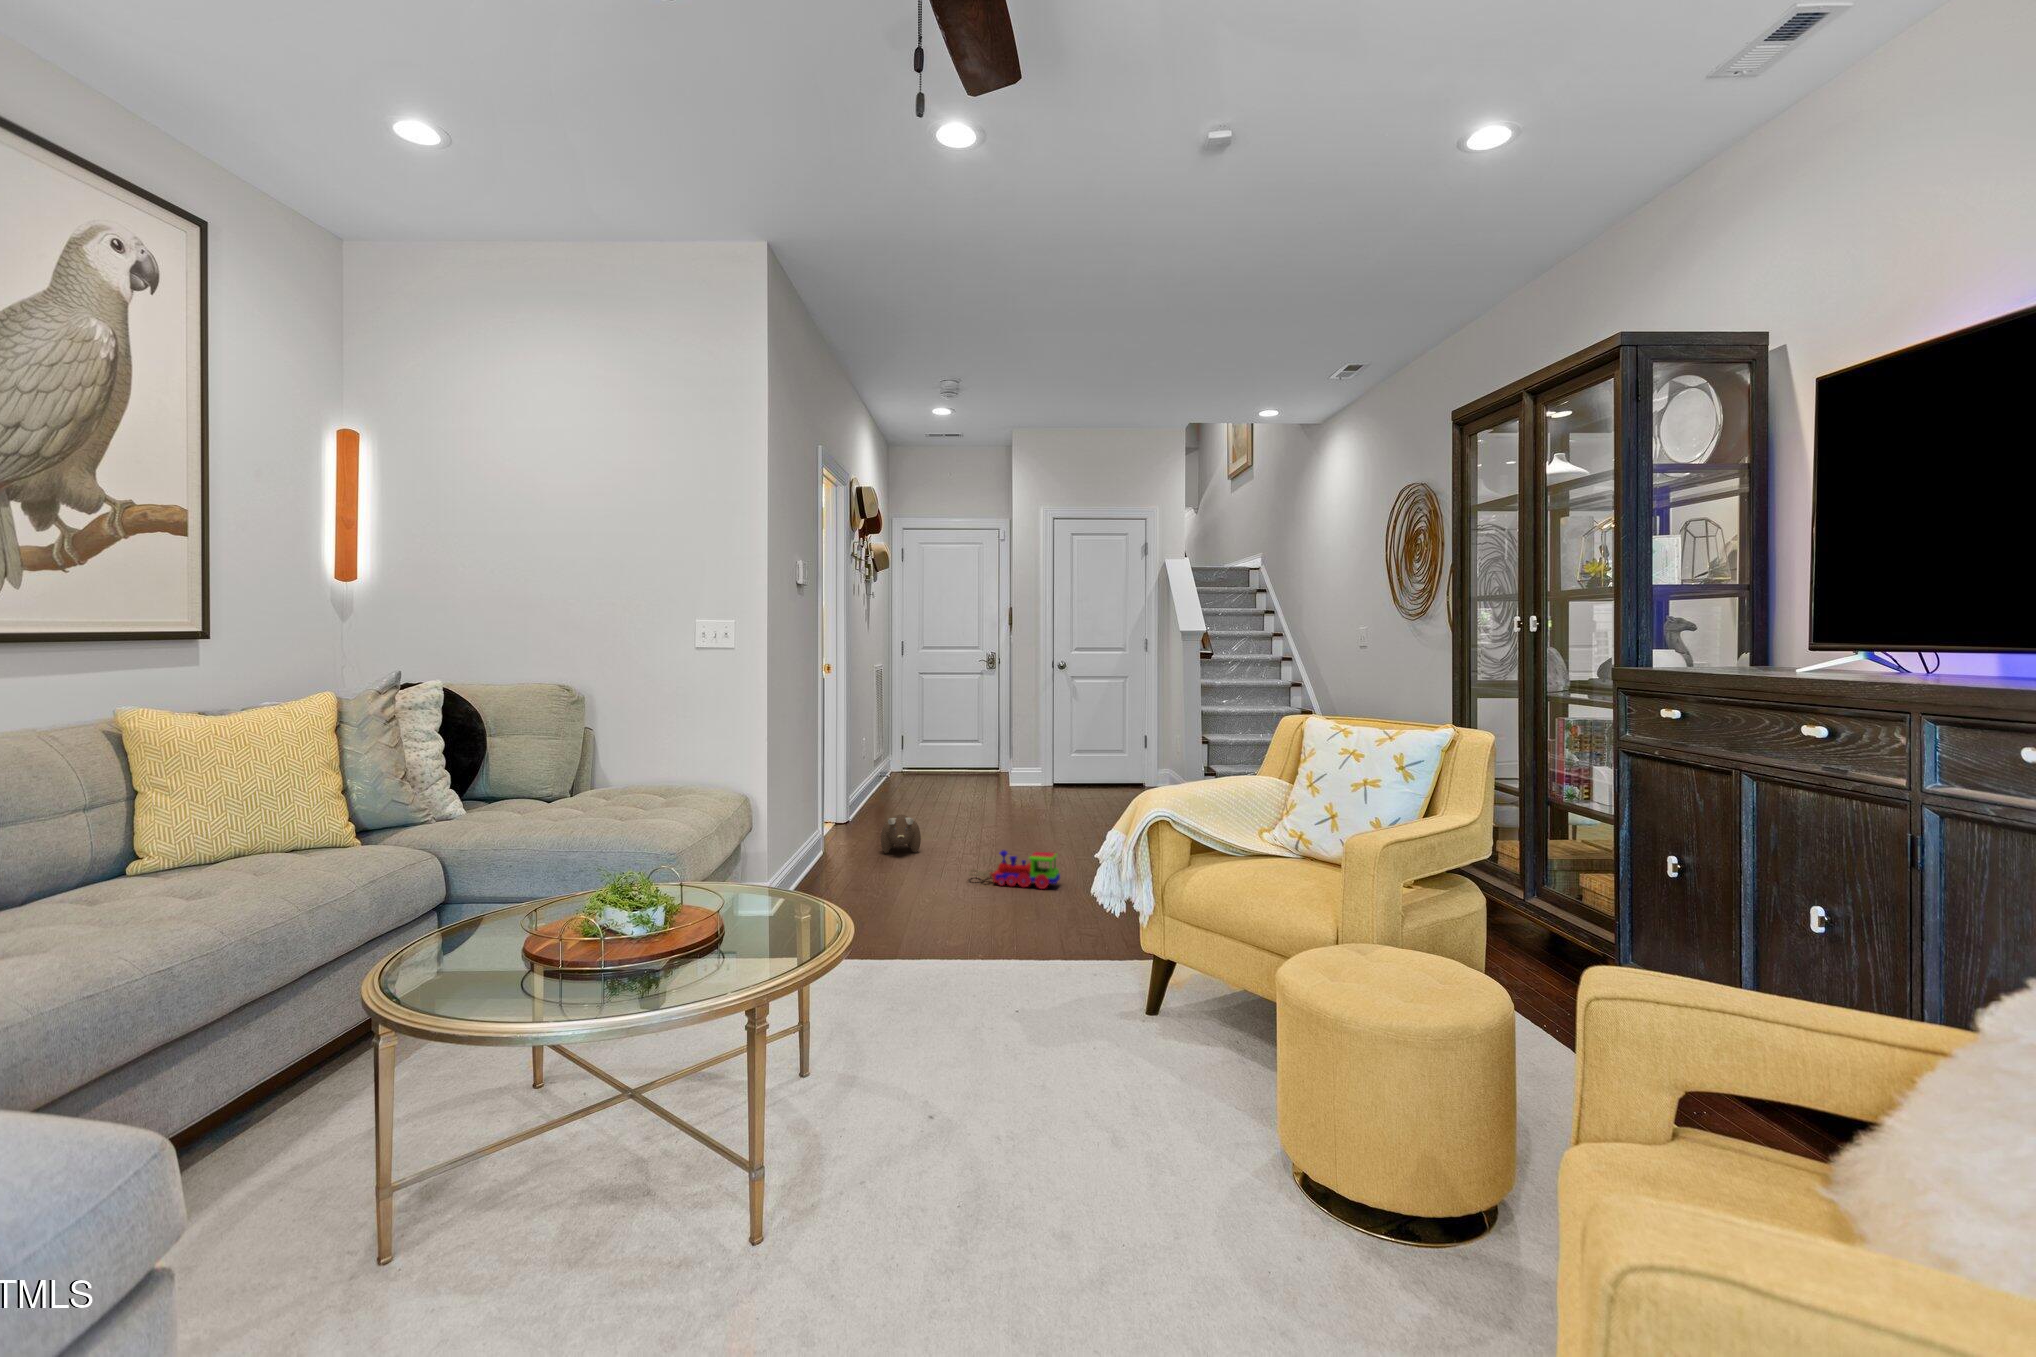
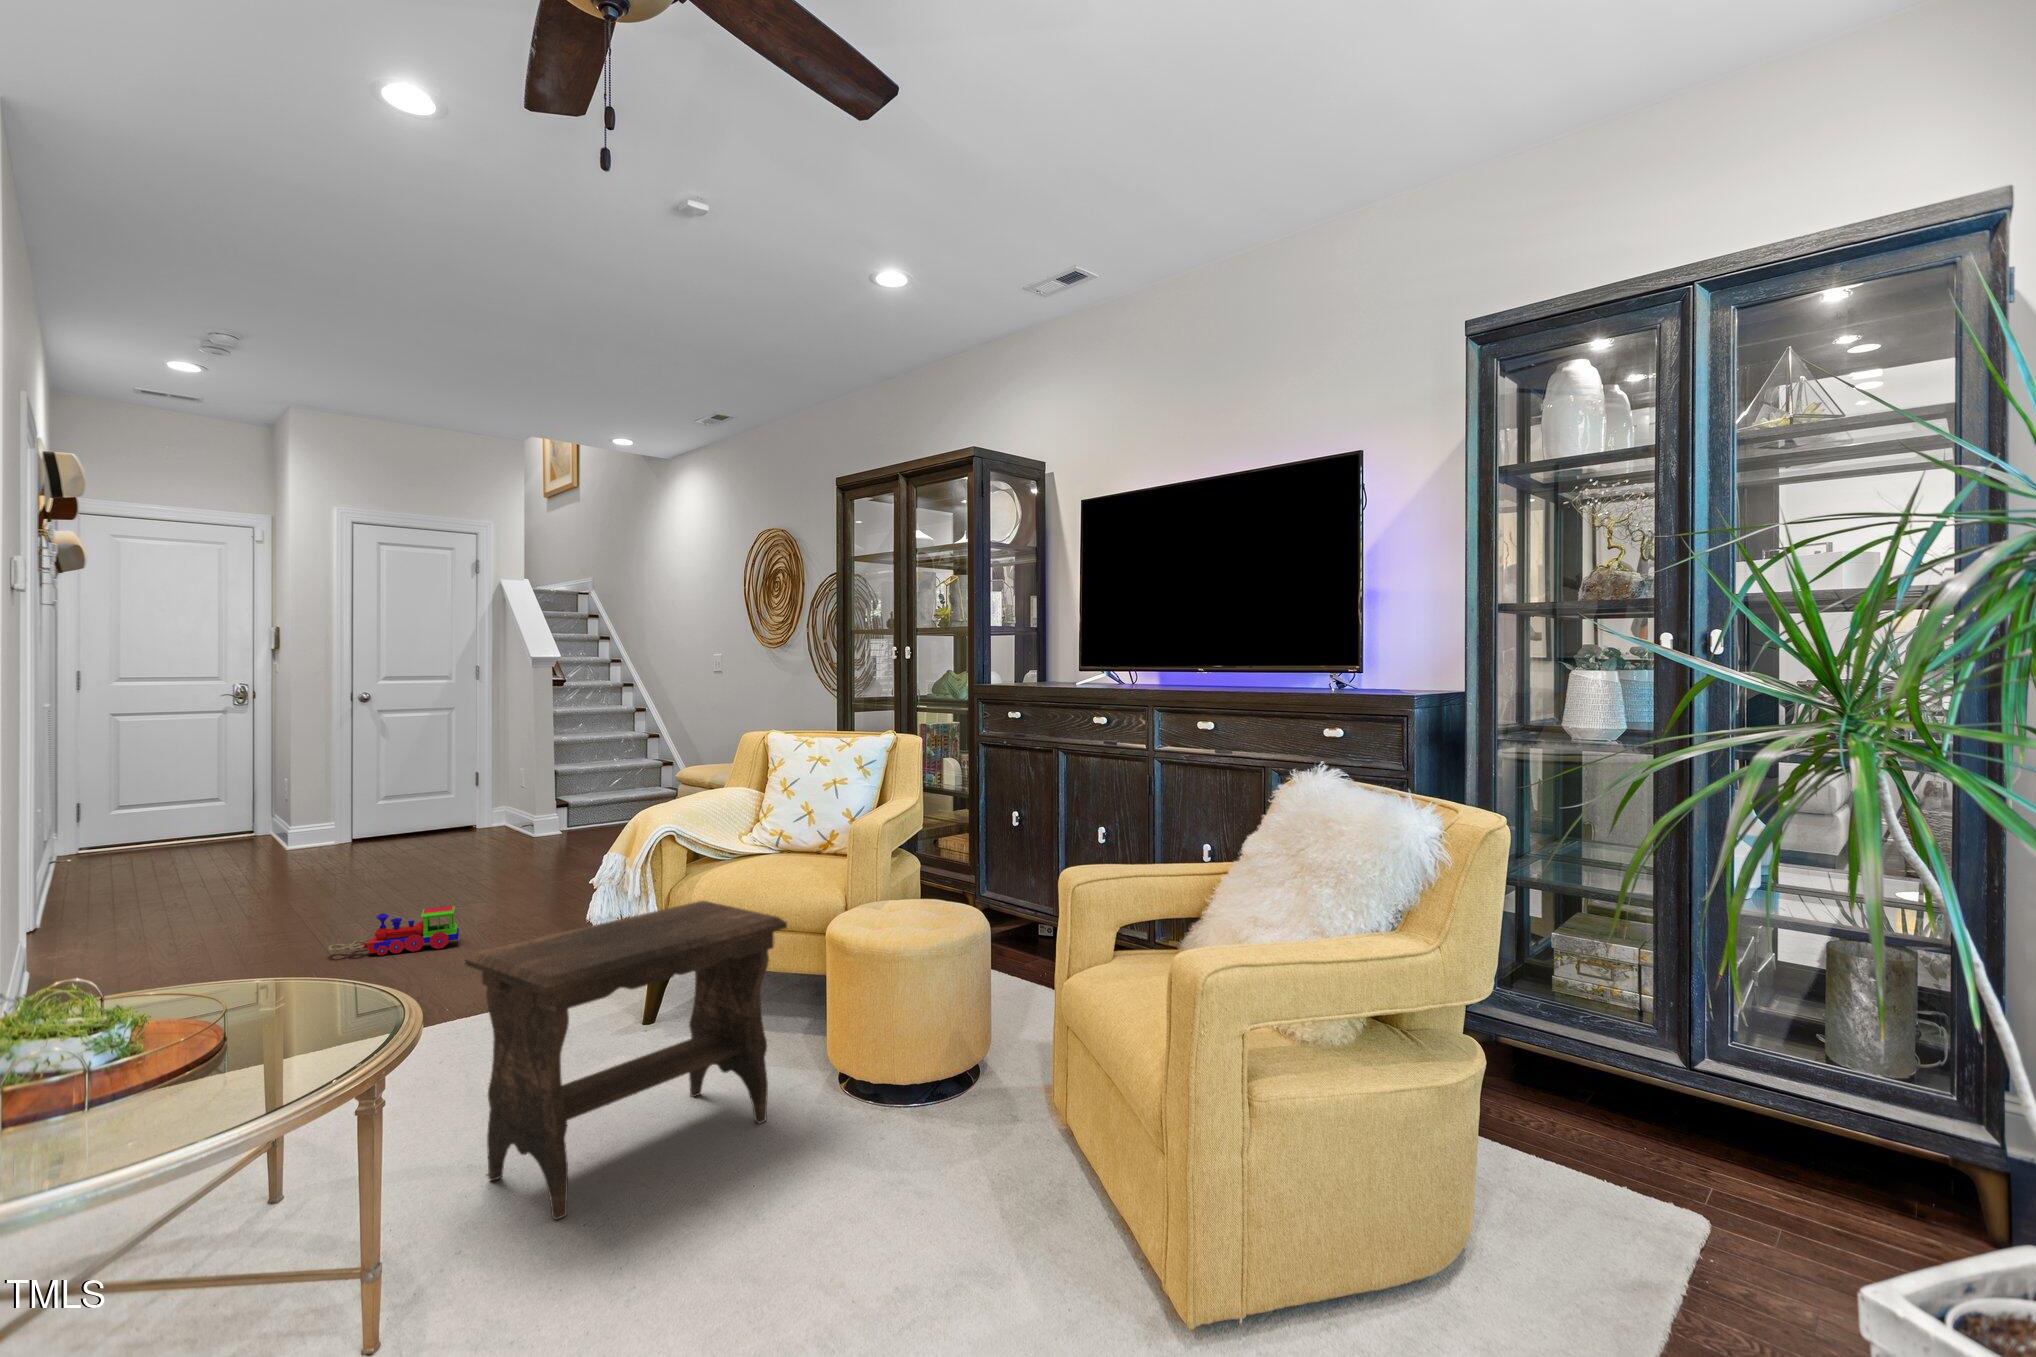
plush toy: present [881,815,921,853] -> none [154,898,222,953]
footstool: none [889,906,1204,1218] -> present [465,901,787,1220]

